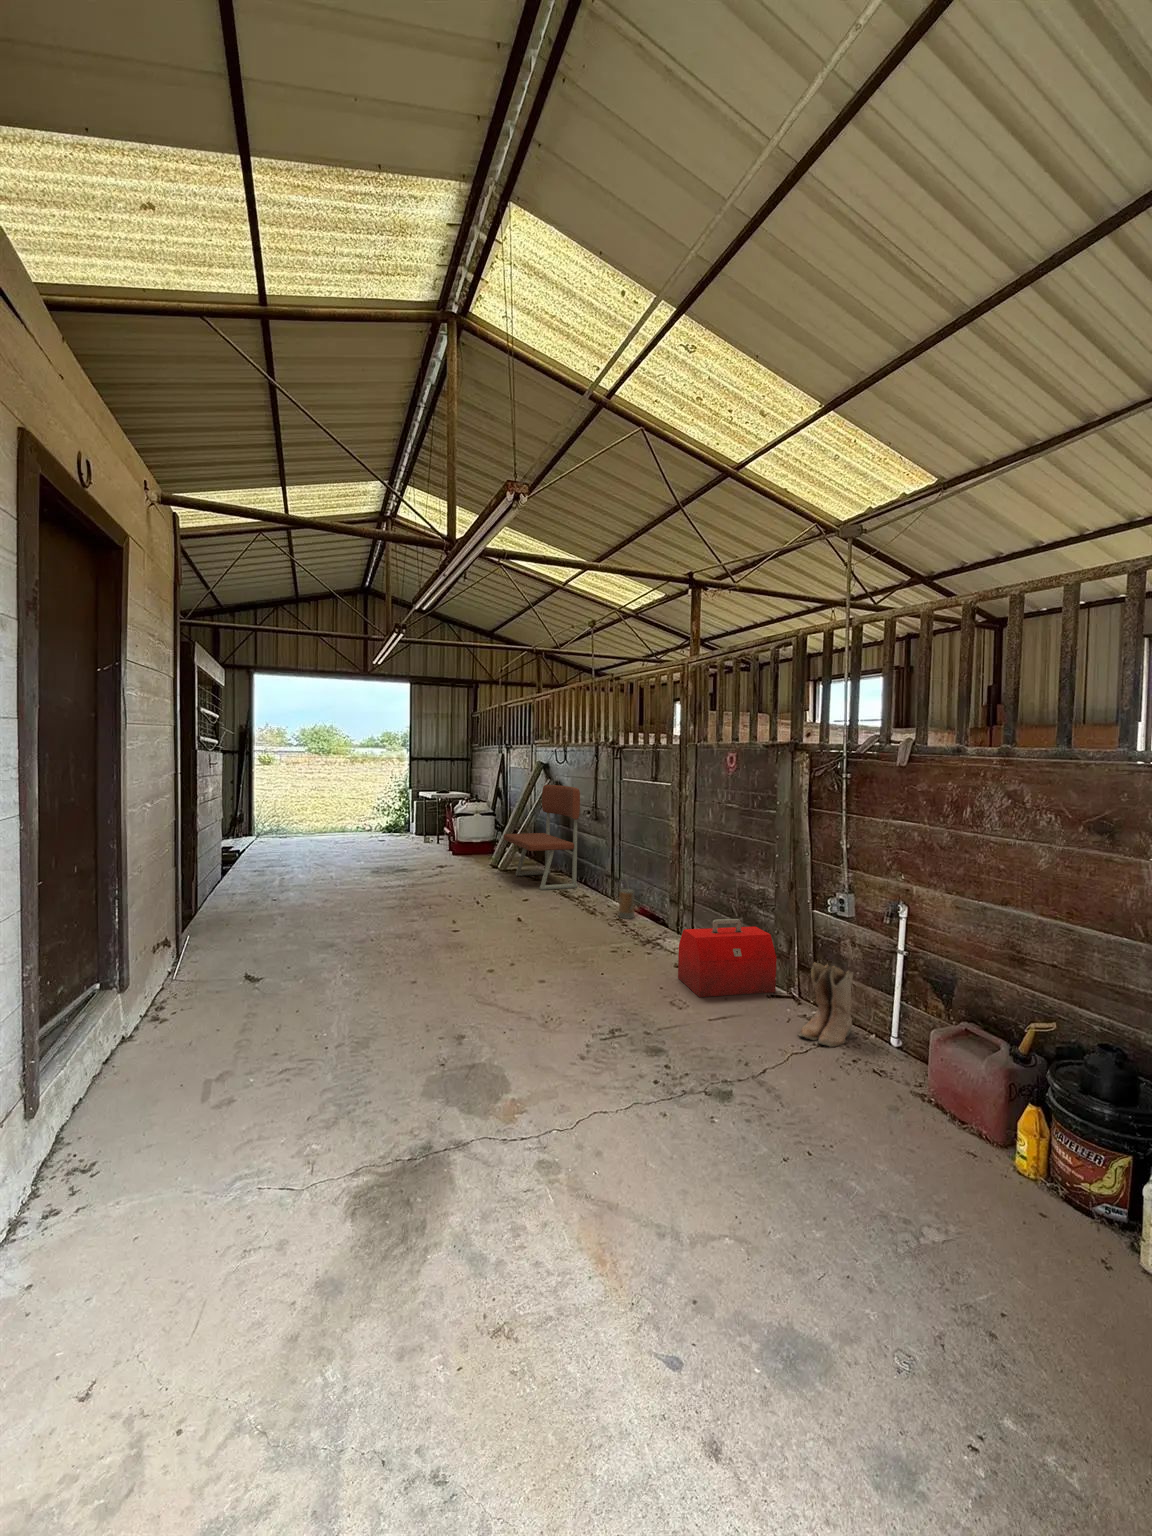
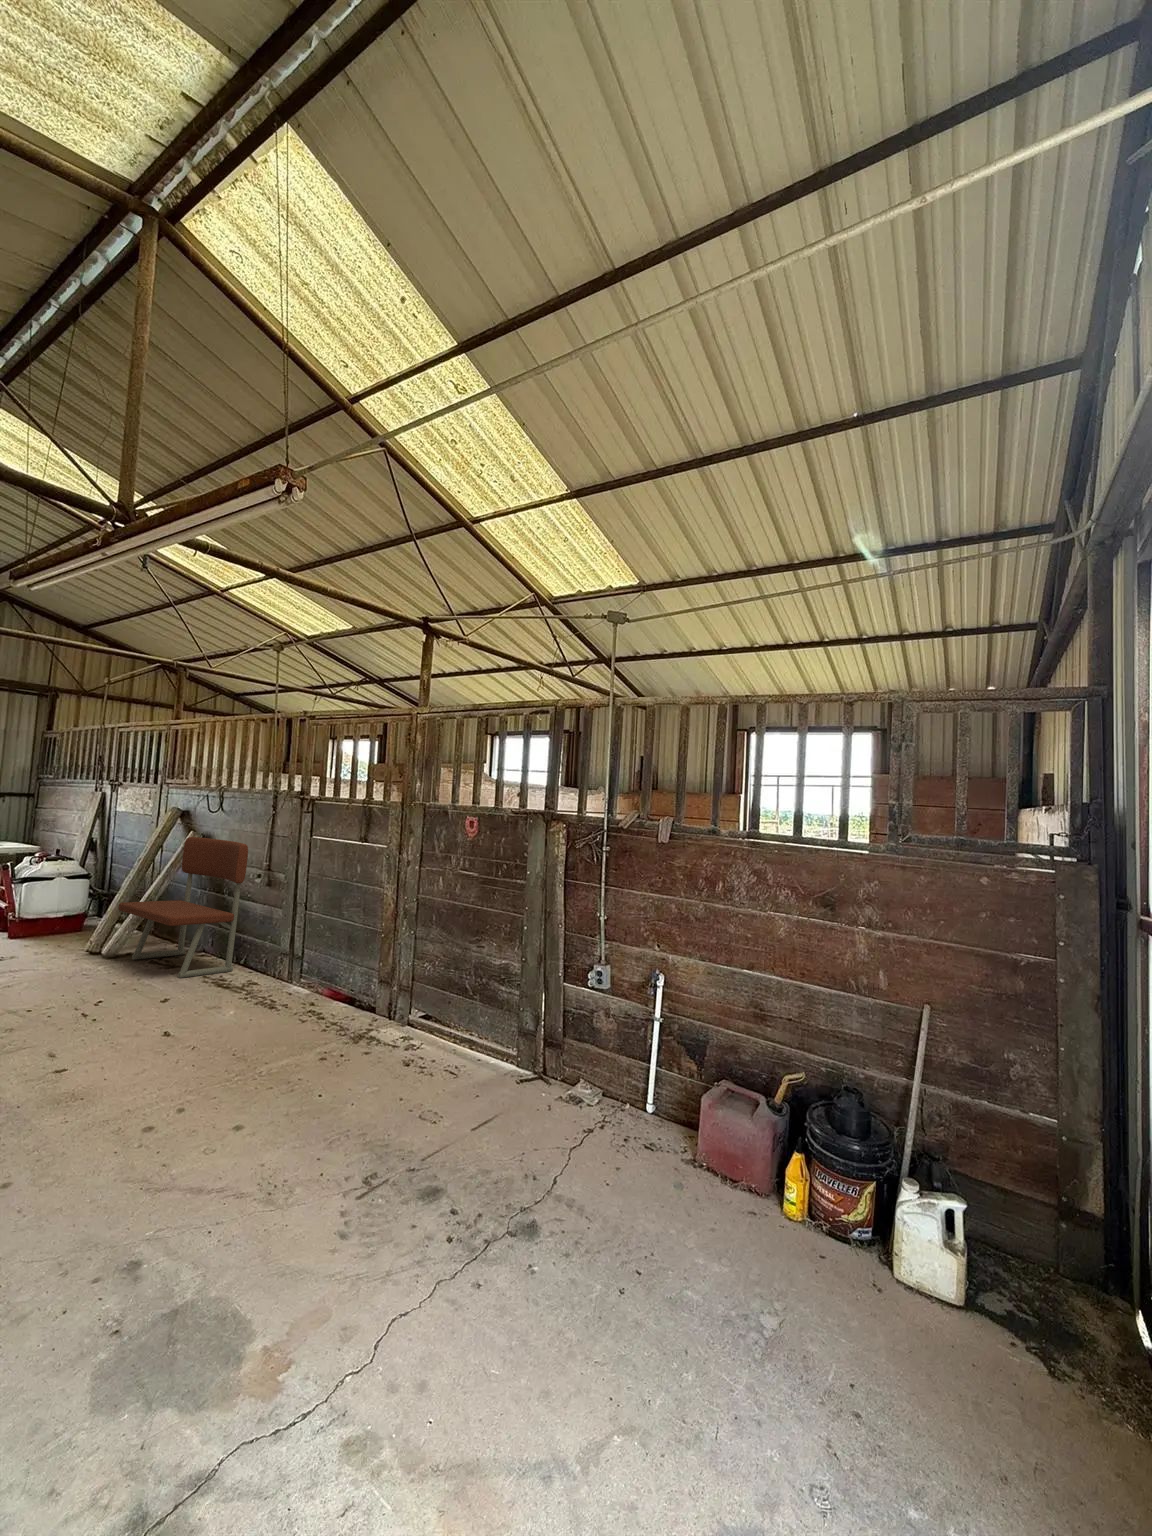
watering can: present [619,877,635,919] -> none [305,955,332,1007]
toolbox: present [678,919,776,997] -> none [410,999,521,1096]
boots: present [799,962,853,1047] -> none [560,1039,612,1128]

